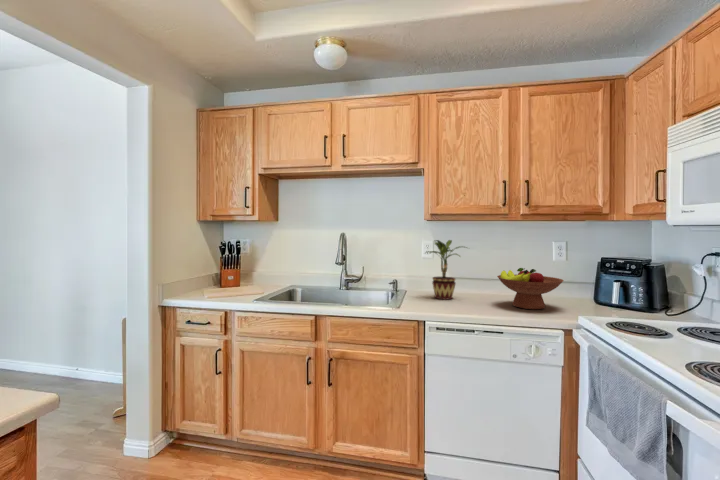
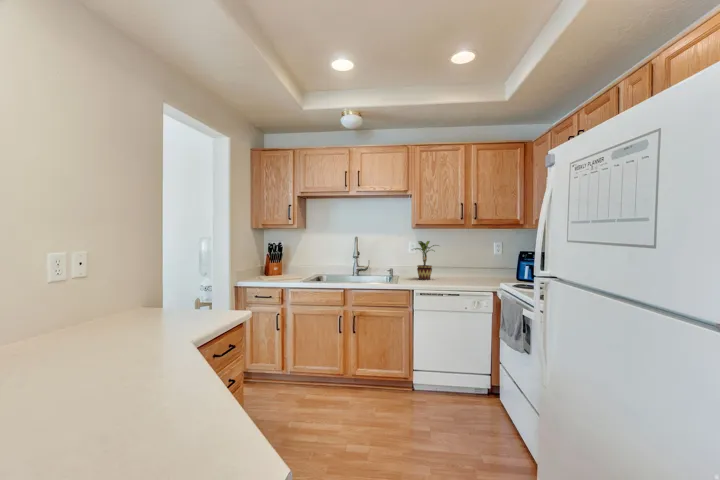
fruit bowl: present [497,268,563,309] -> none [458,258,497,283]

